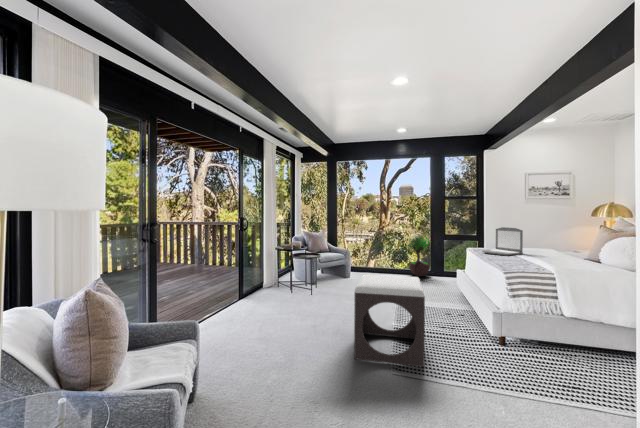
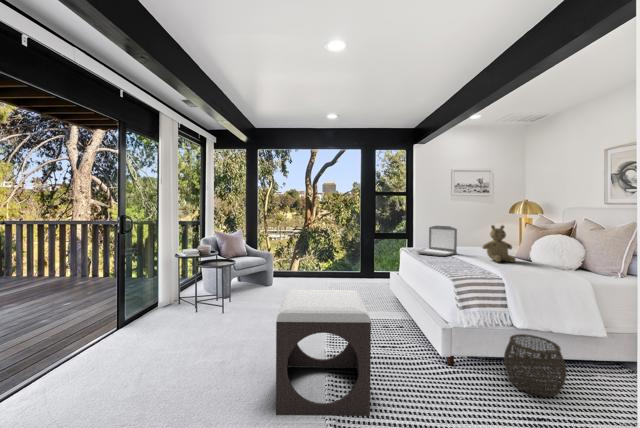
teddy bear: none [544,227,578,262] -> present [483,225,515,262]
potted tree: present [407,236,429,276] -> none [332,231,361,279]
woven basket: none [550,321,608,374] -> present [504,334,566,397]

